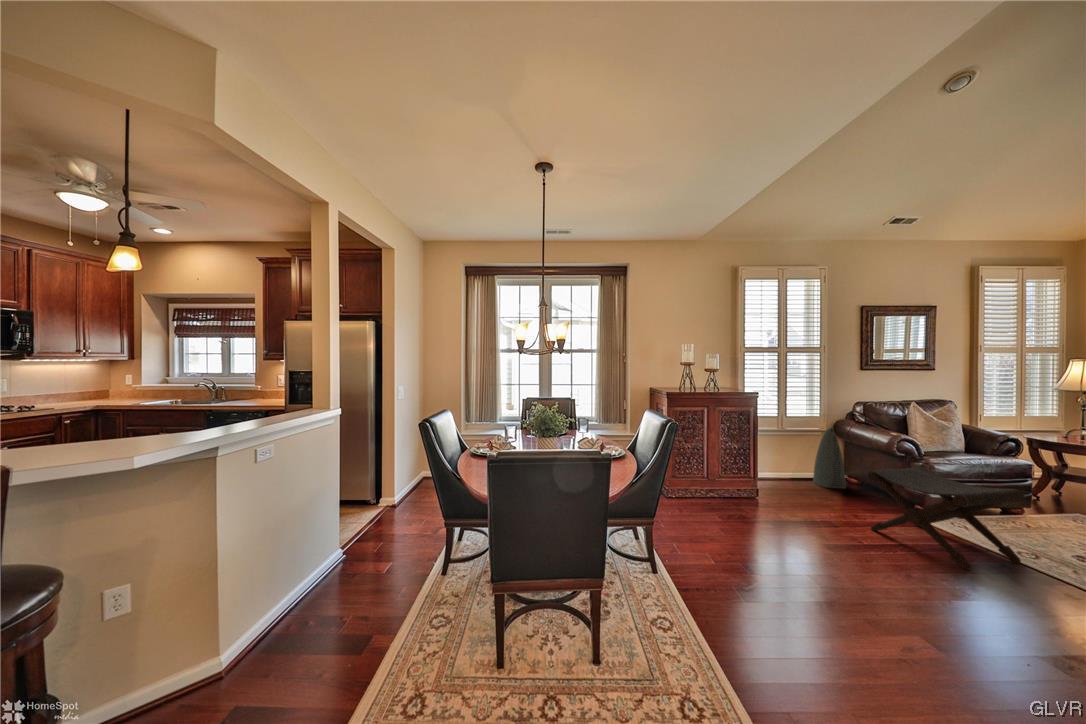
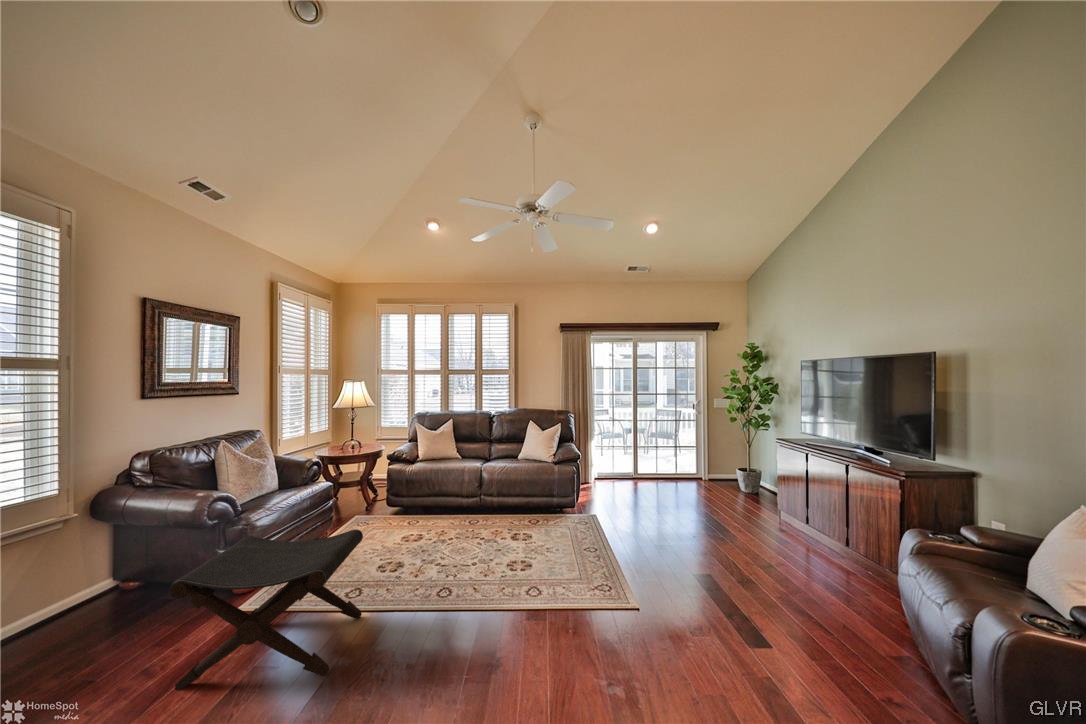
air purifier: present [813,427,846,489] -> none [40,507,116,629]

